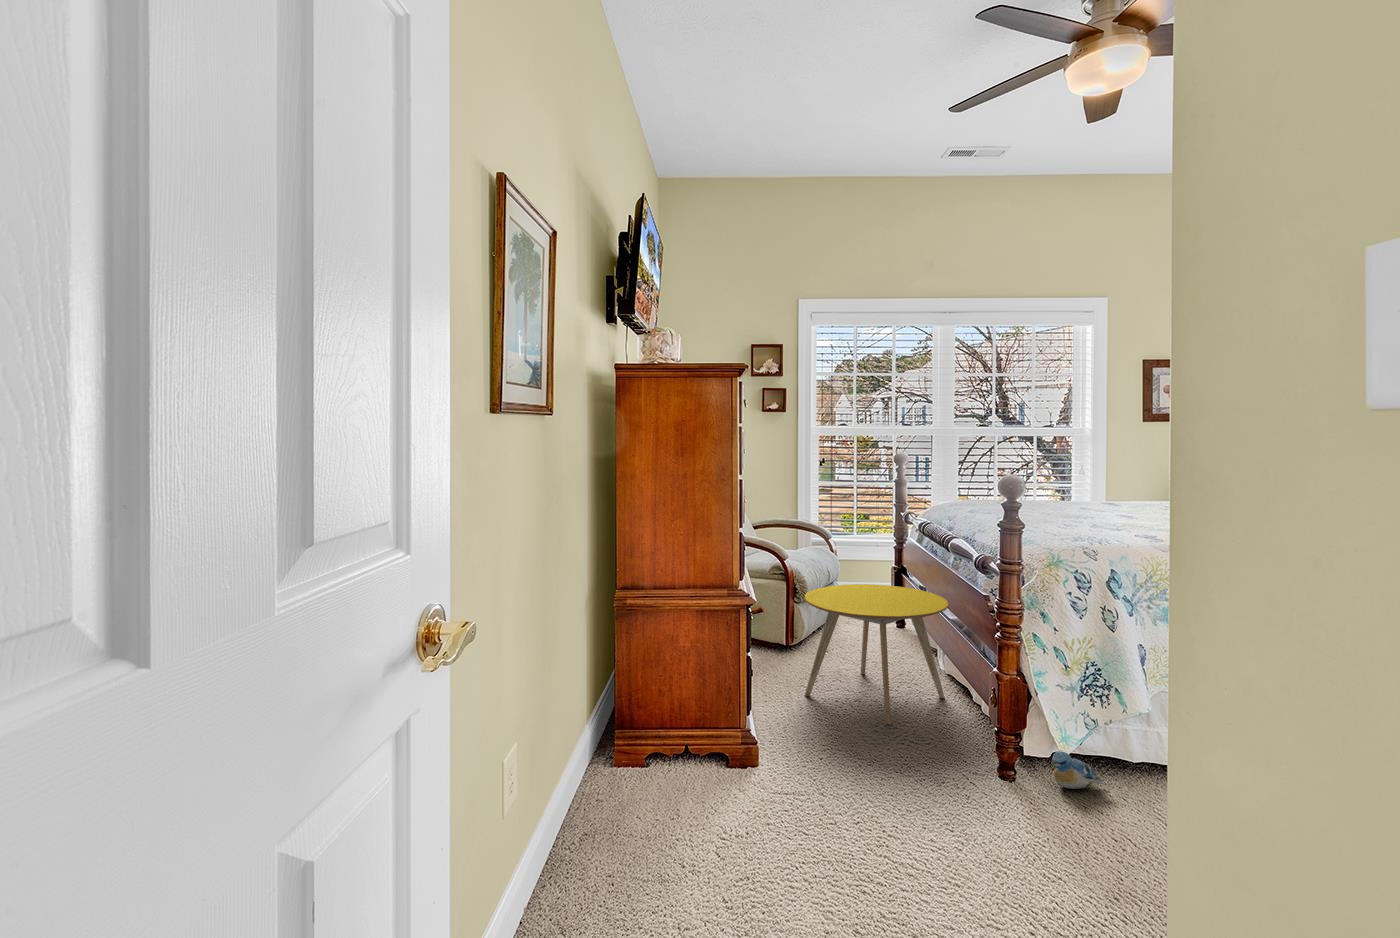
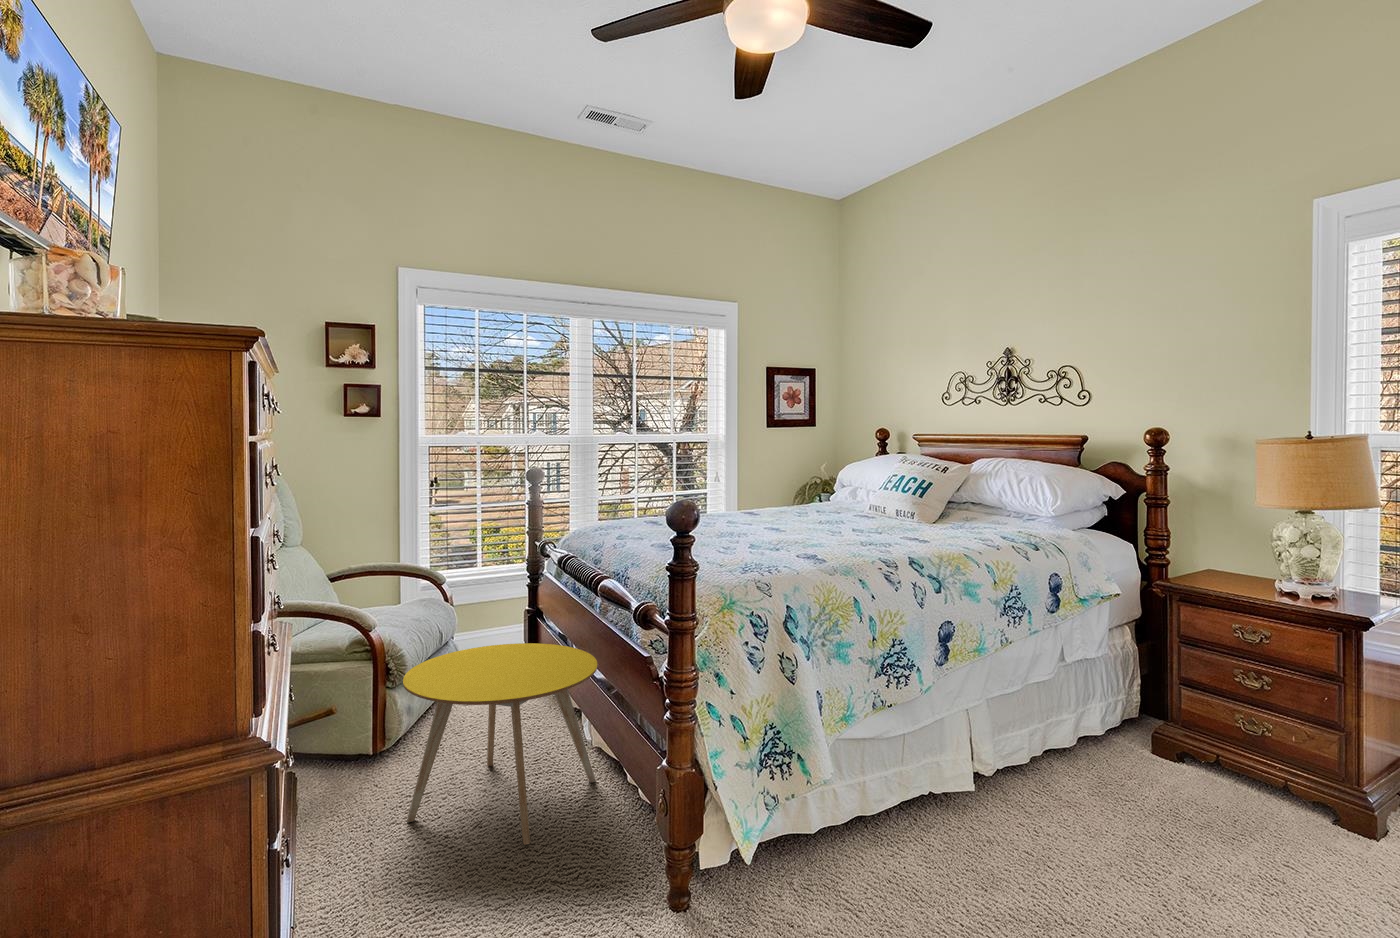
plush toy: present [1051,751,1105,789] -> none [734,846,792,891]

